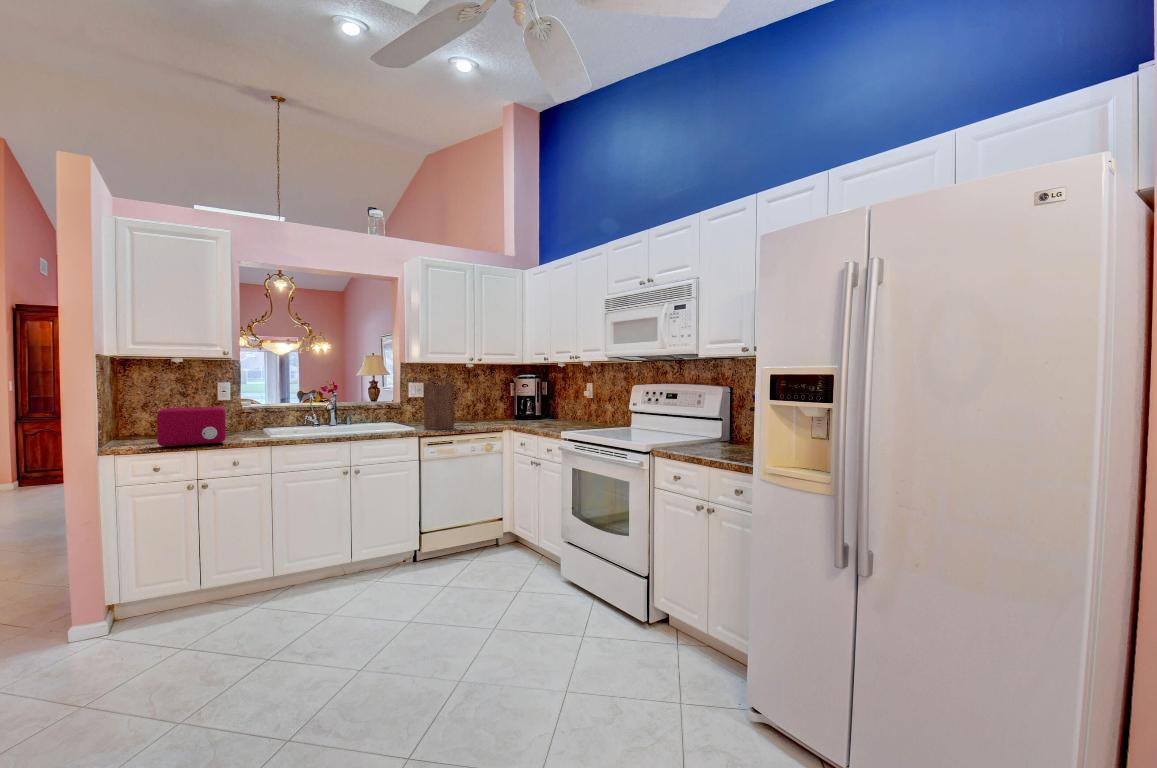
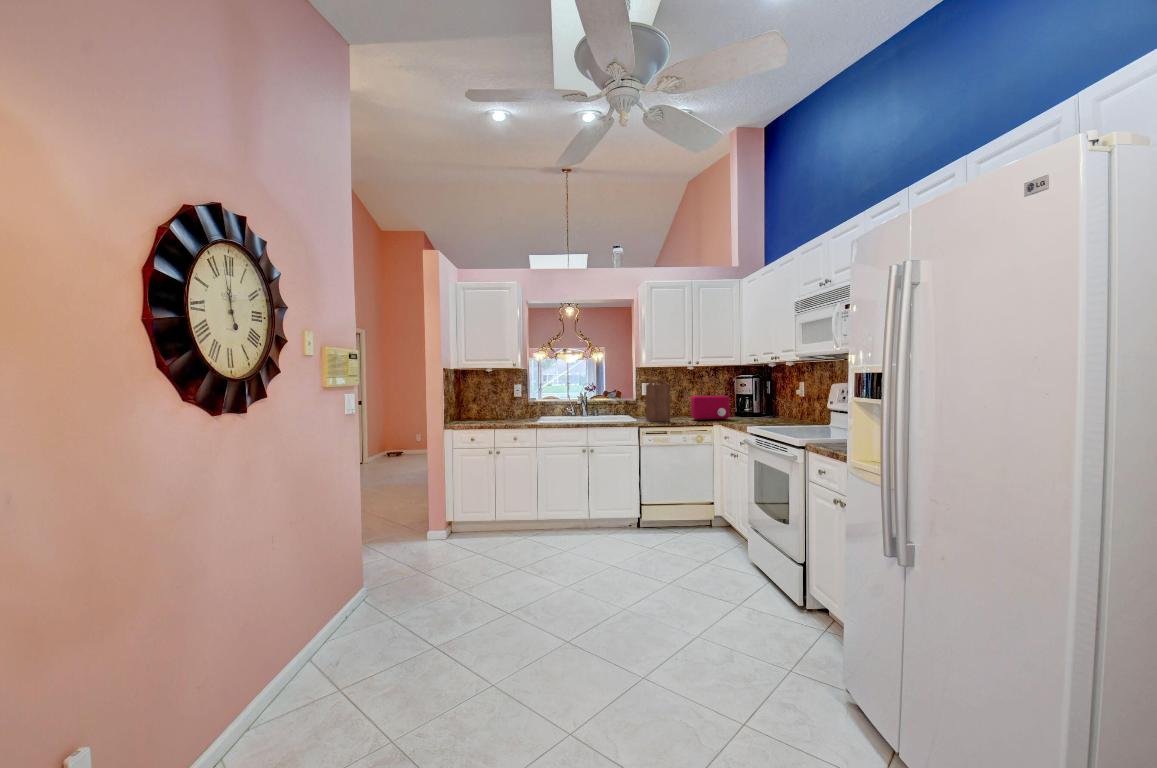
toaster: present [157,407,226,448] -> present [691,395,730,420]

